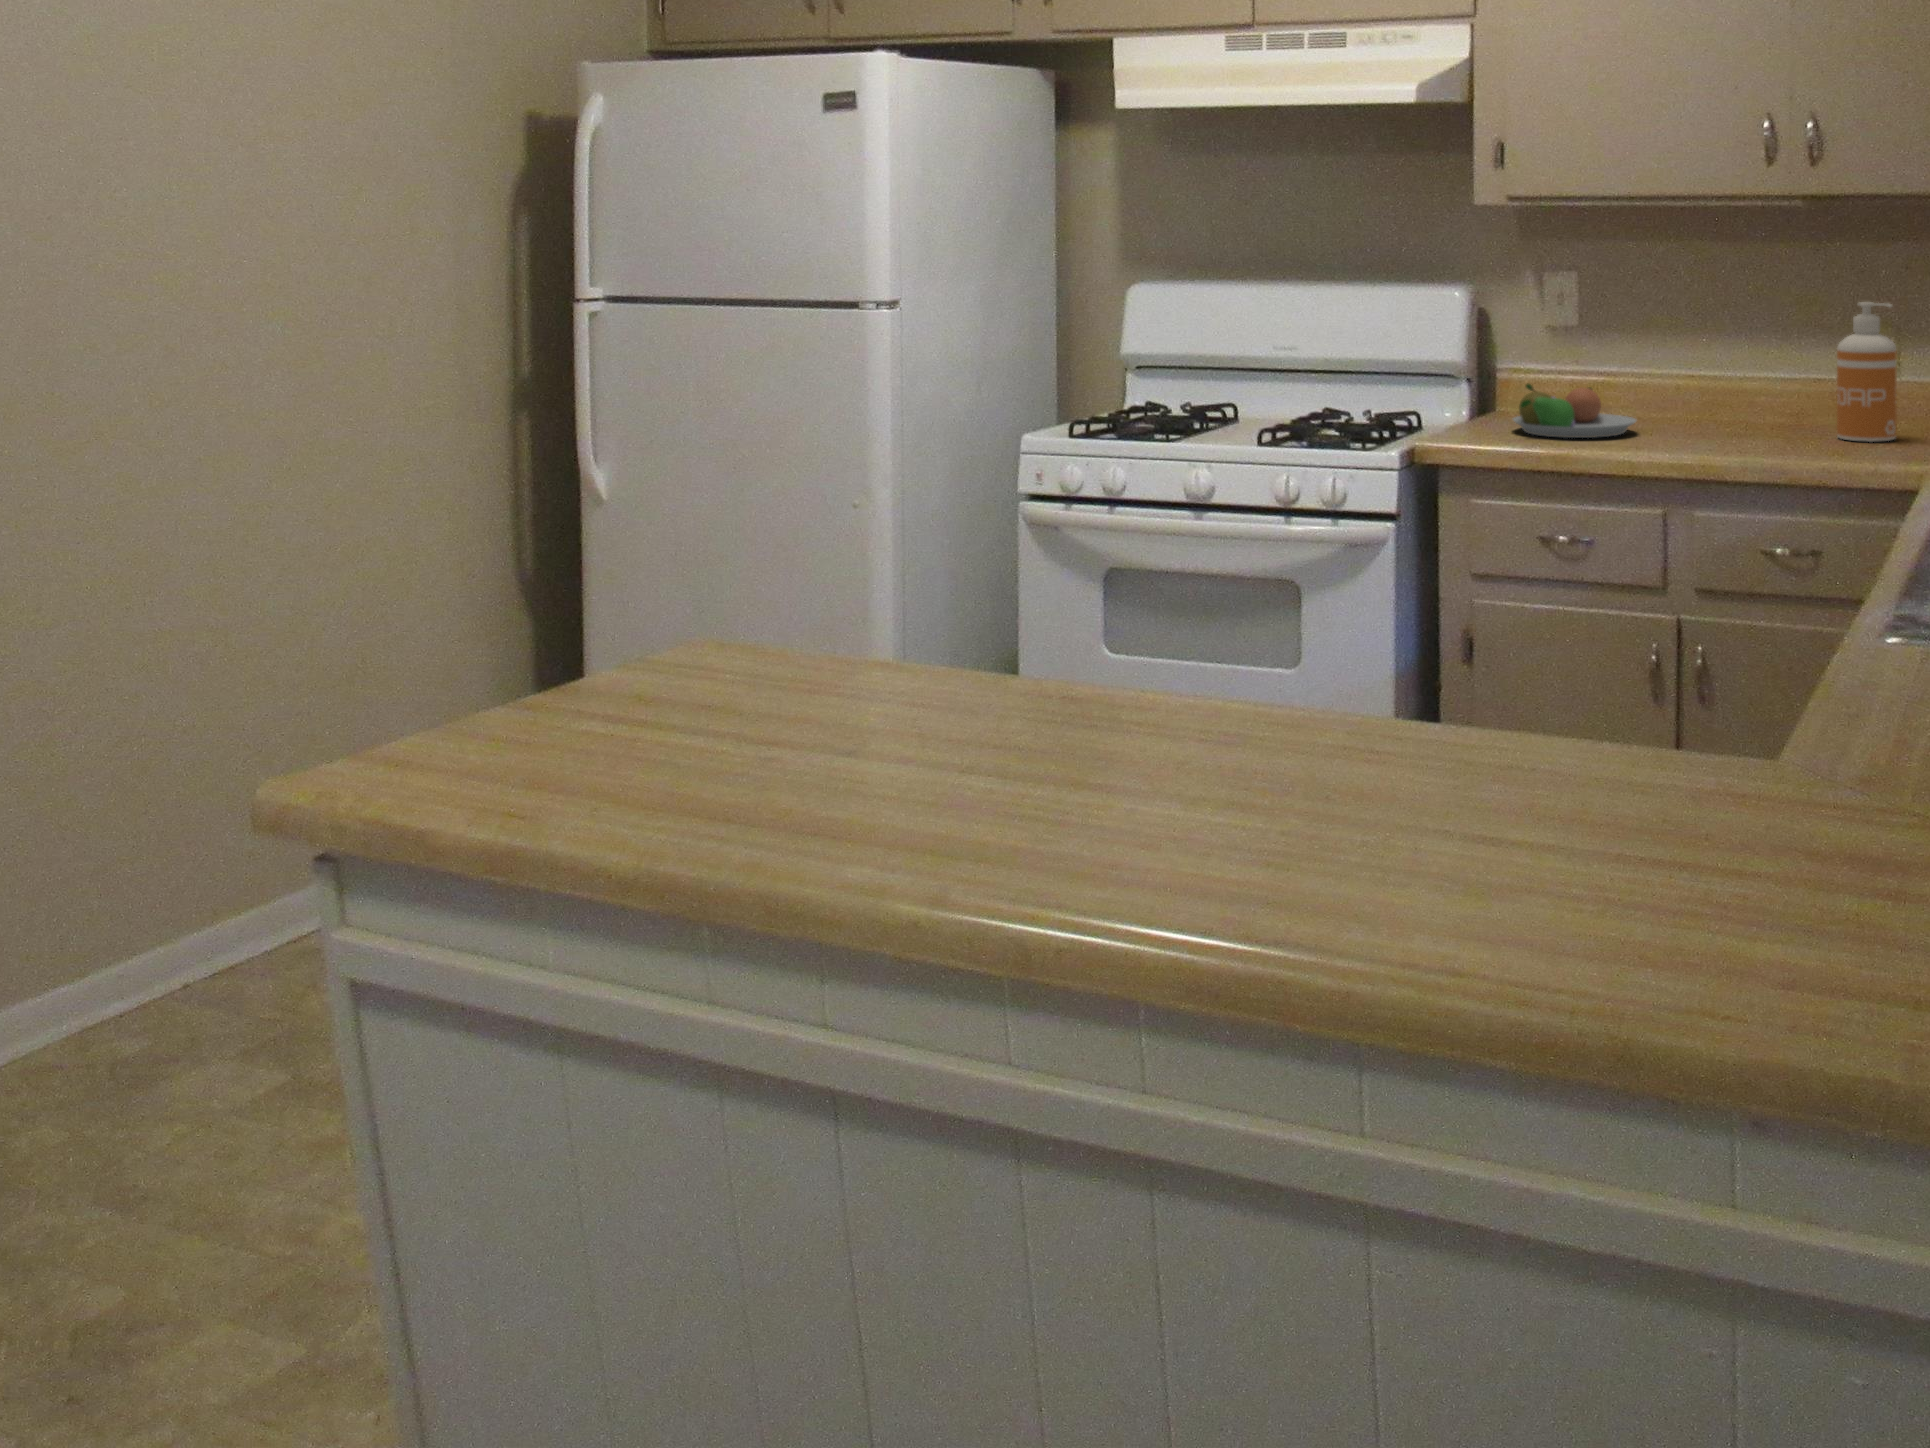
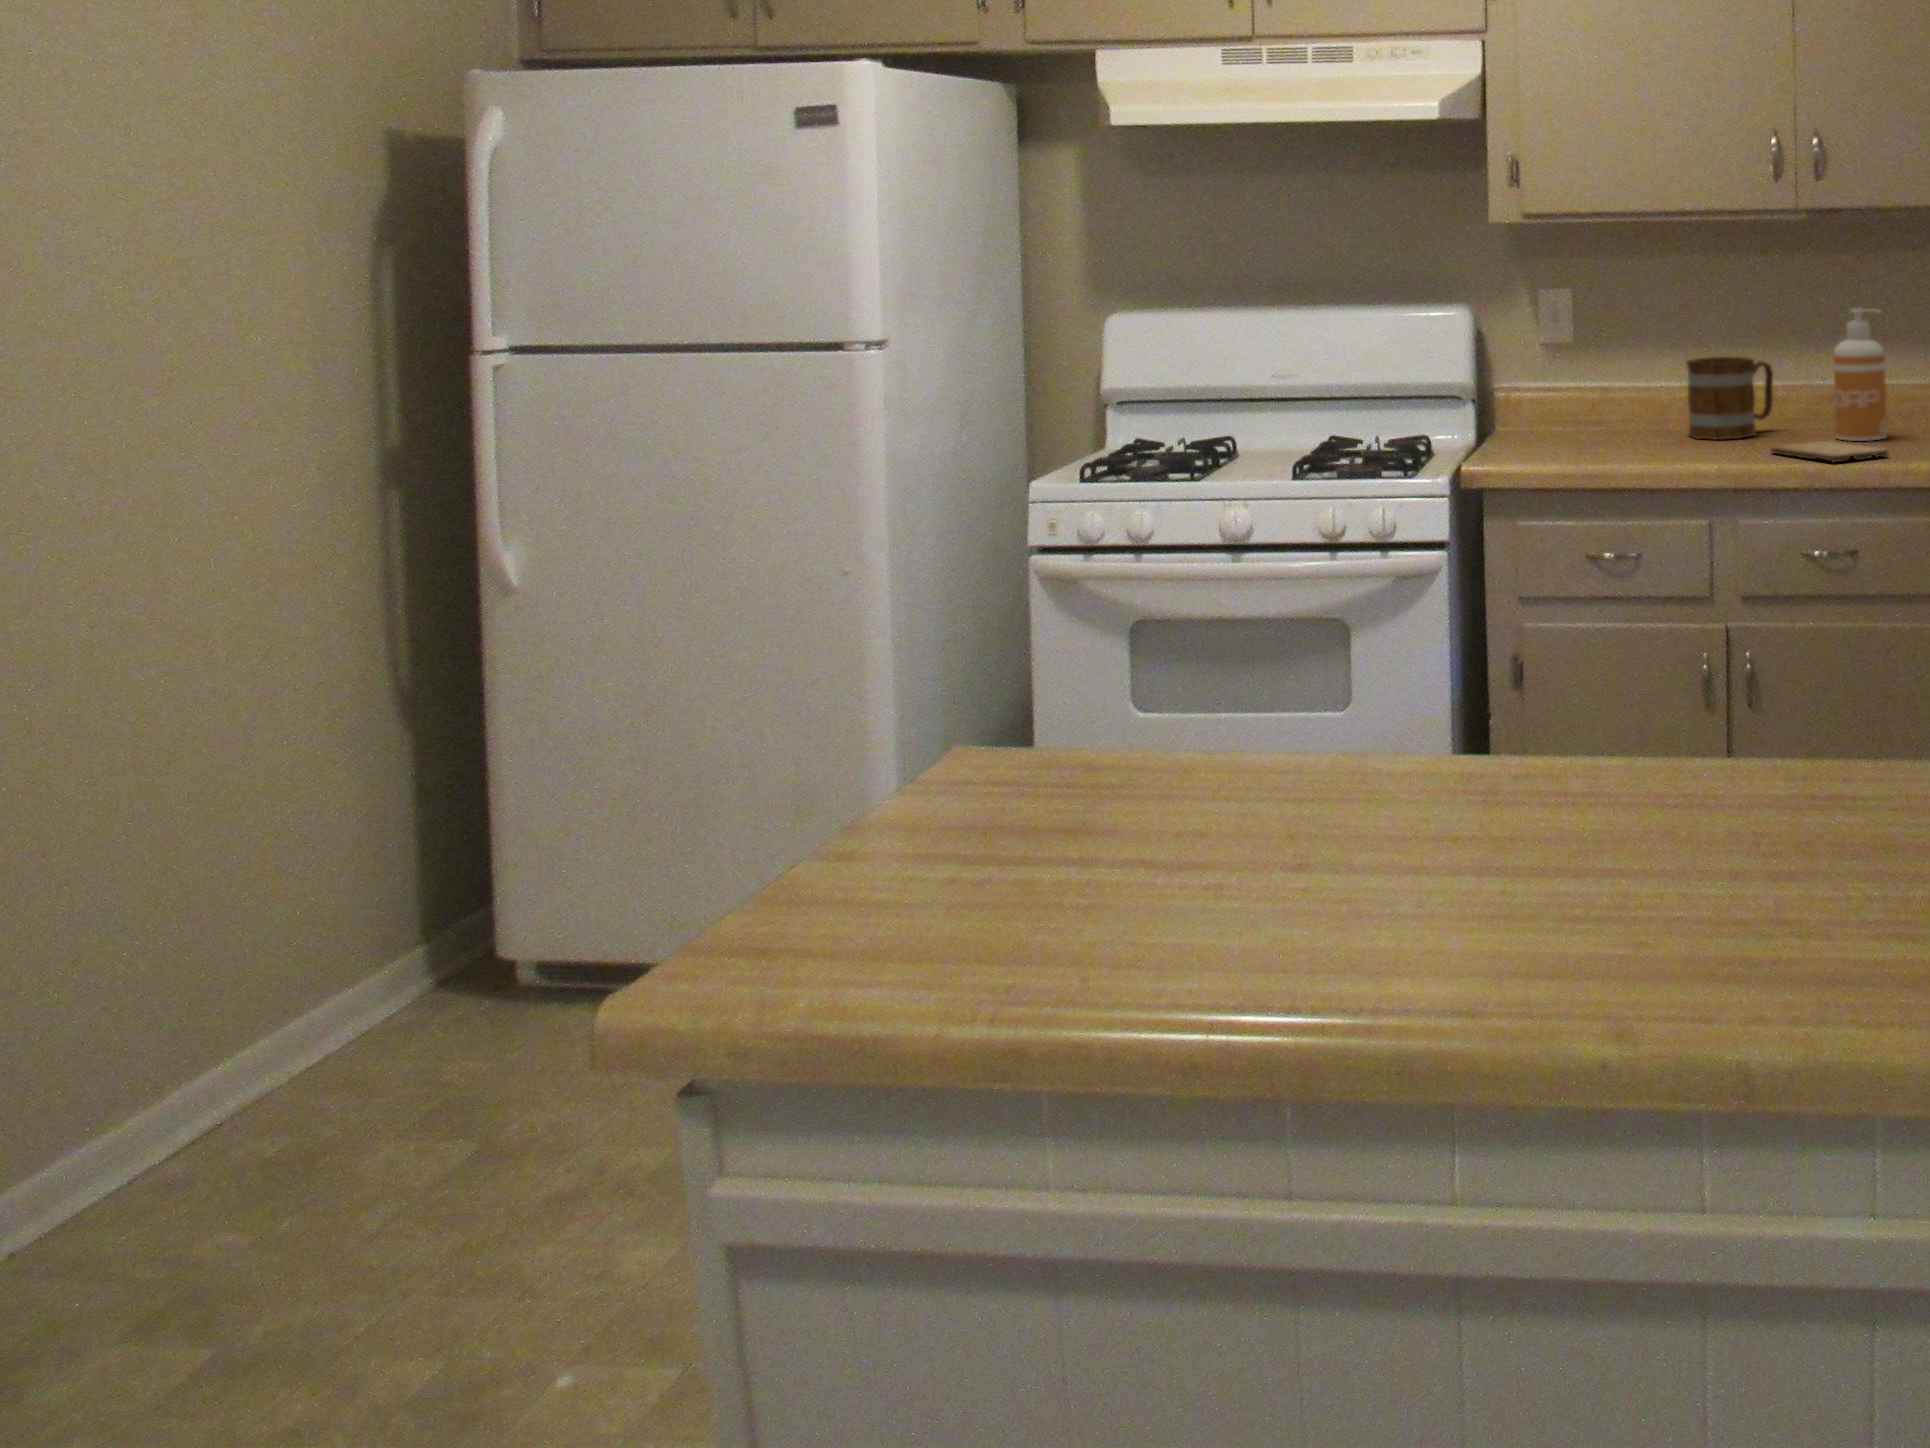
mug: none [1681,347,1779,432] -> present [1687,357,1773,440]
fruit bowl: present [1513,384,1636,438] -> none [1536,401,1656,453]
cutting board: none [1751,439,1877,462] -> present [1770,441,1888,462]

